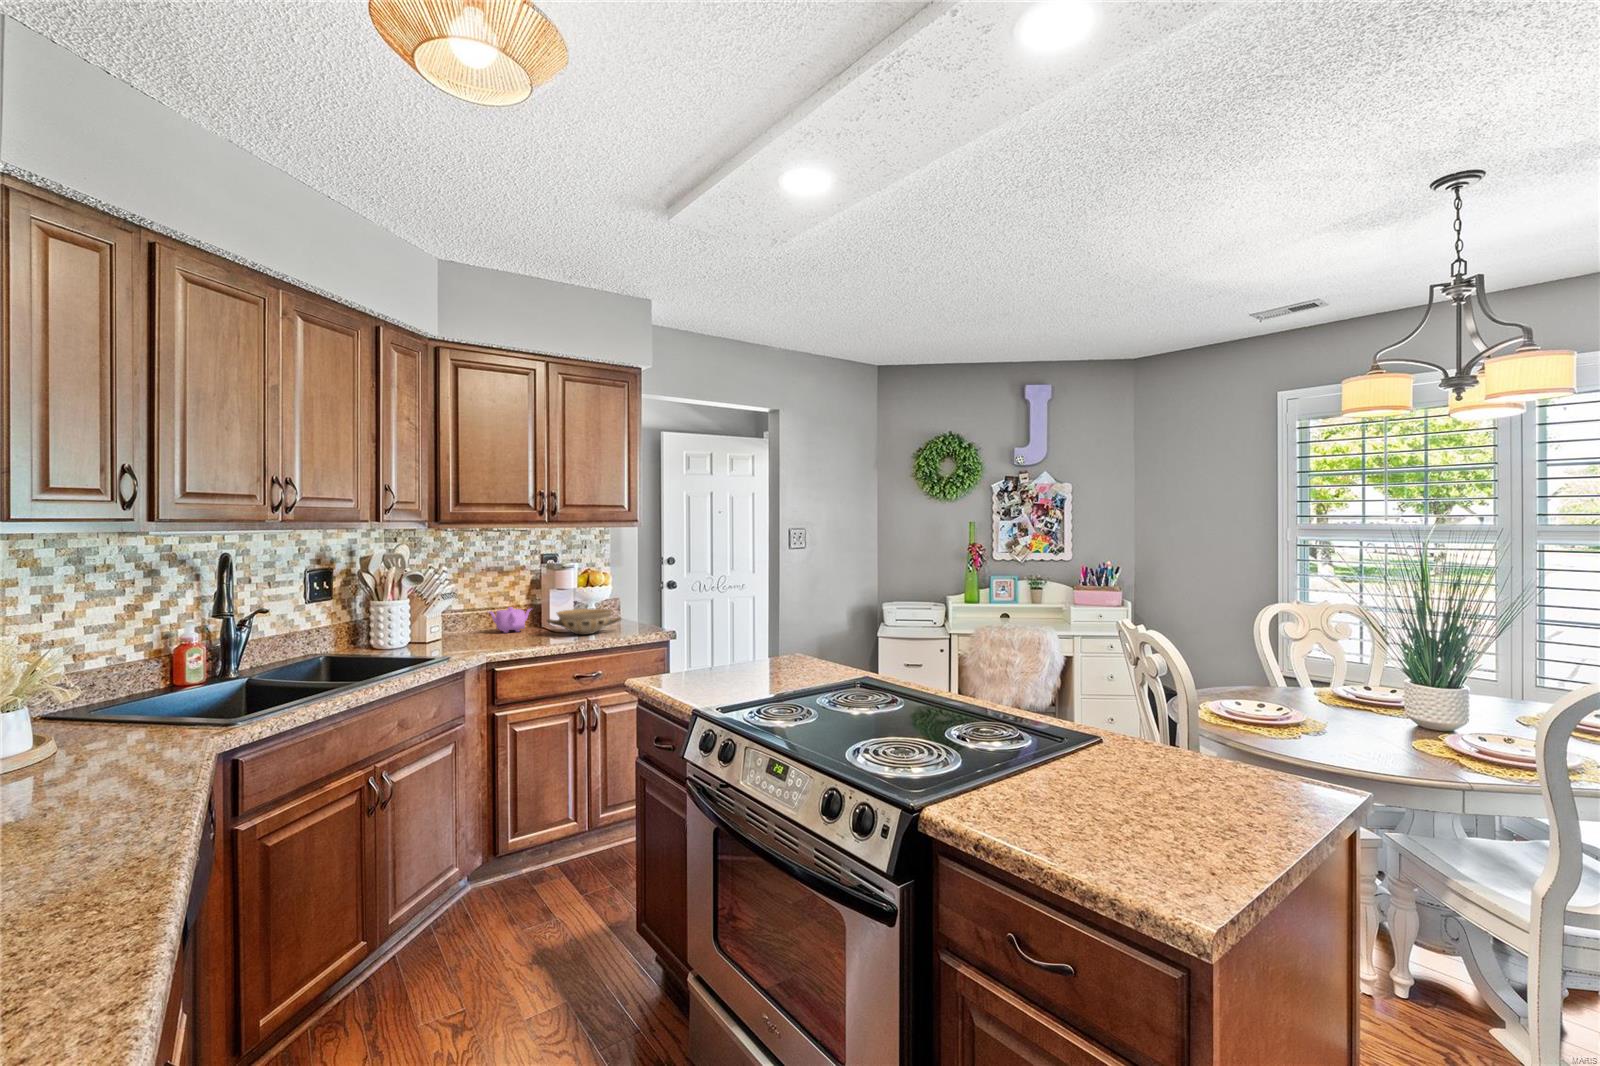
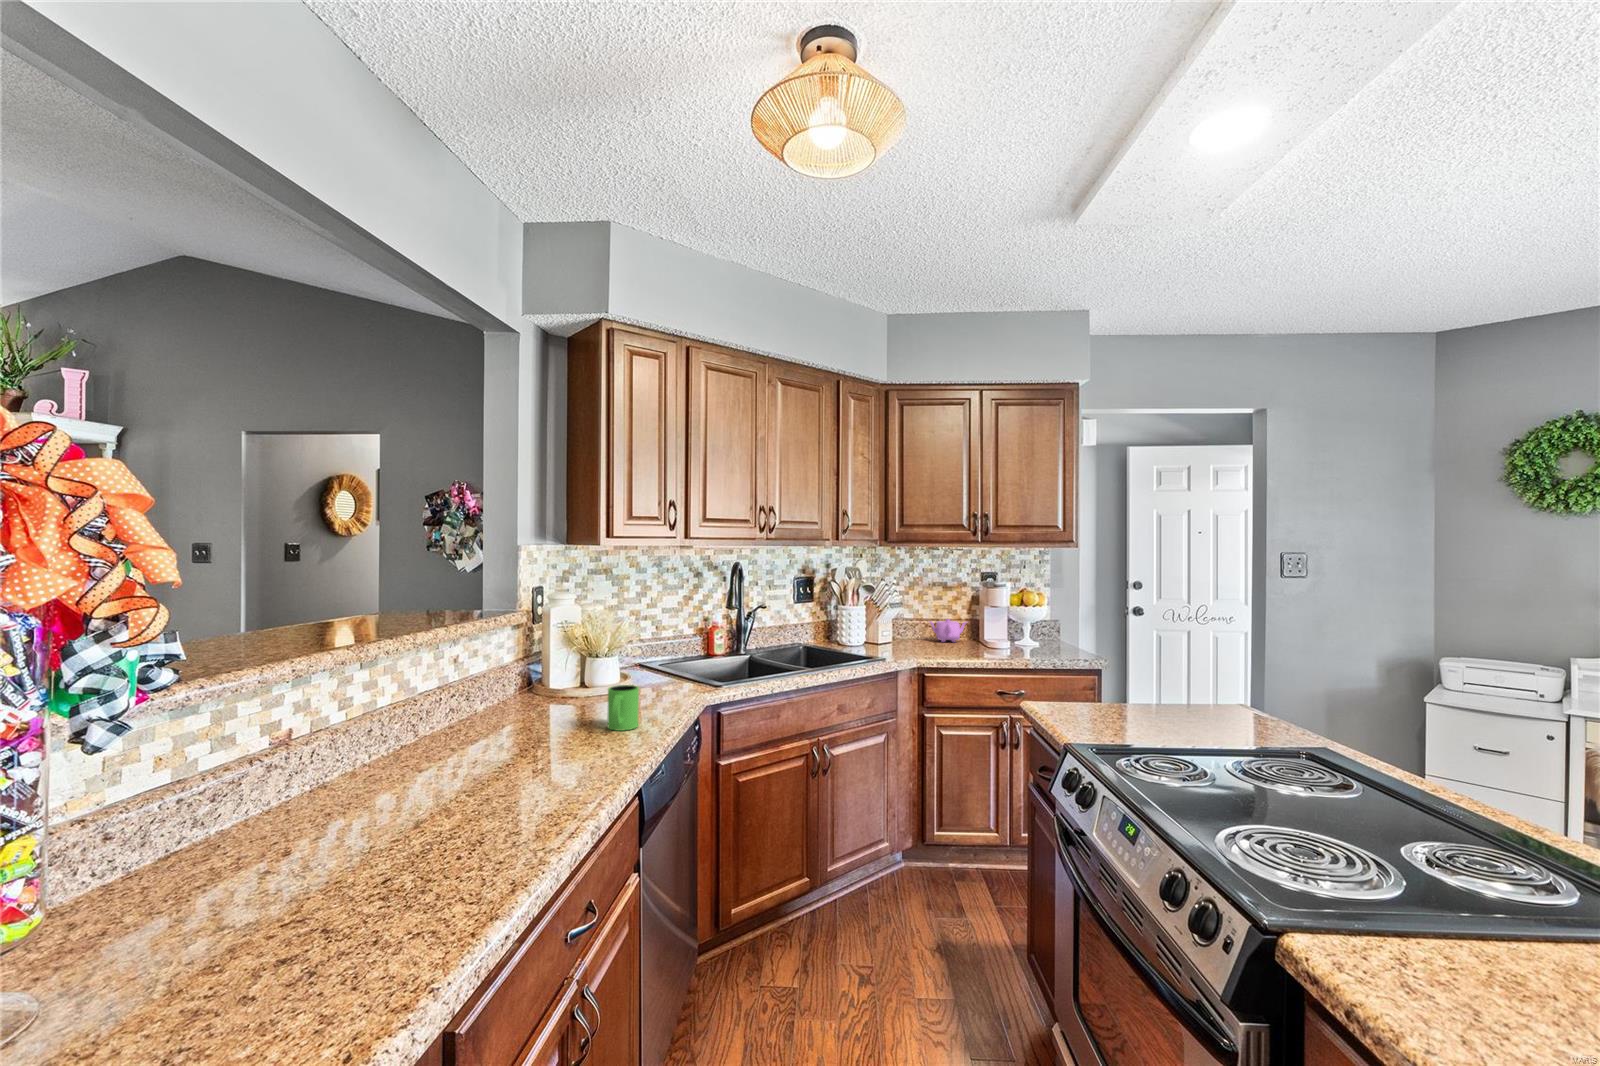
ceramic bowl: present [547,608,621,635] -> none [977,626,1051,652]
mug: none [53,742,121,818] -> present [608,685,639,731]

